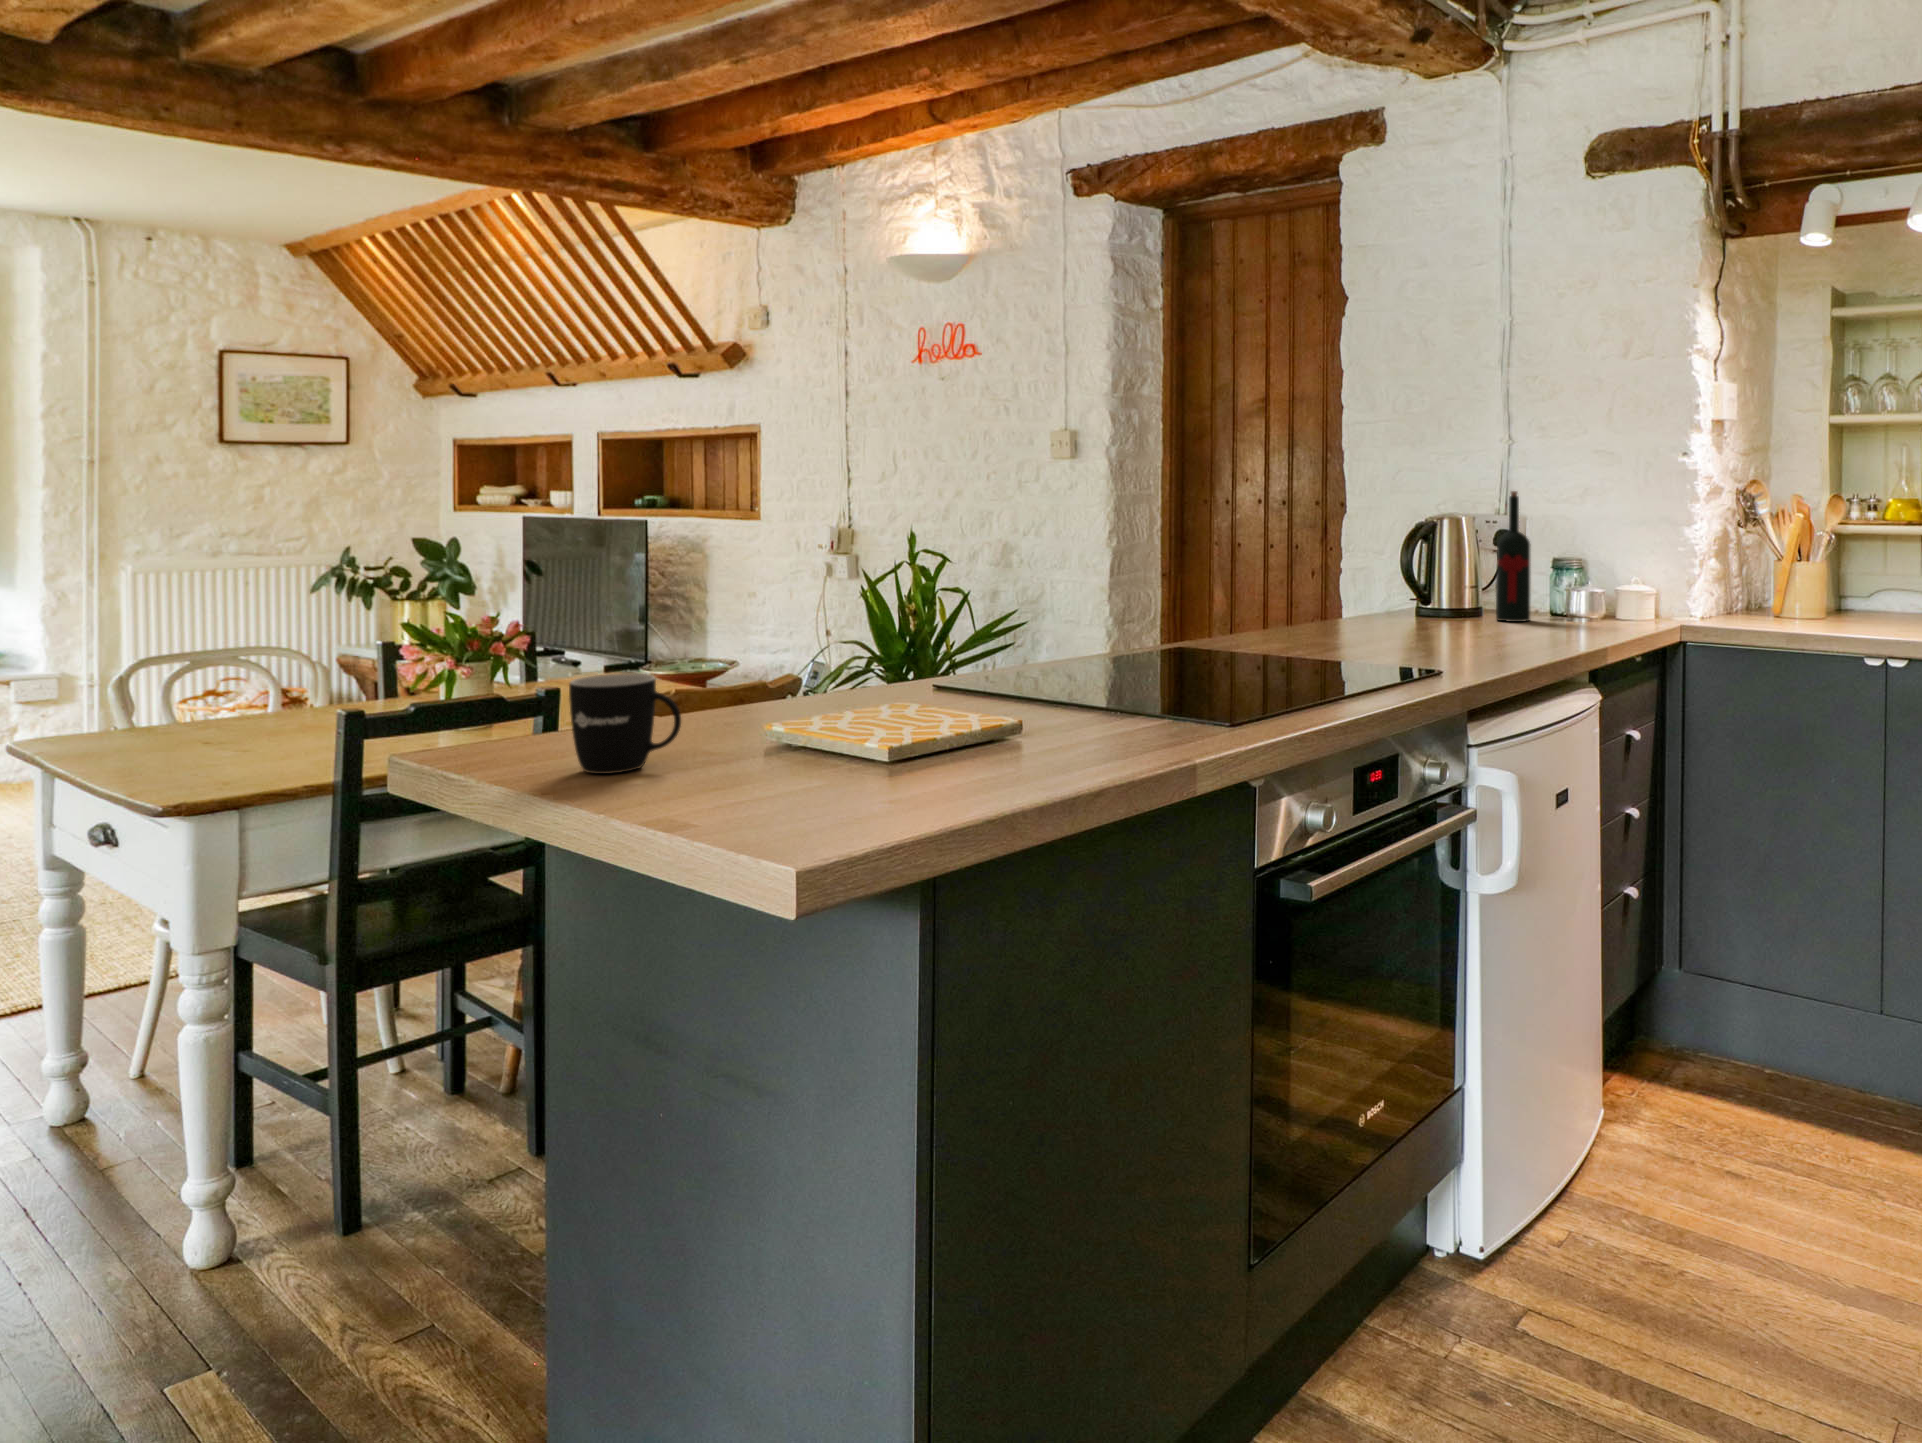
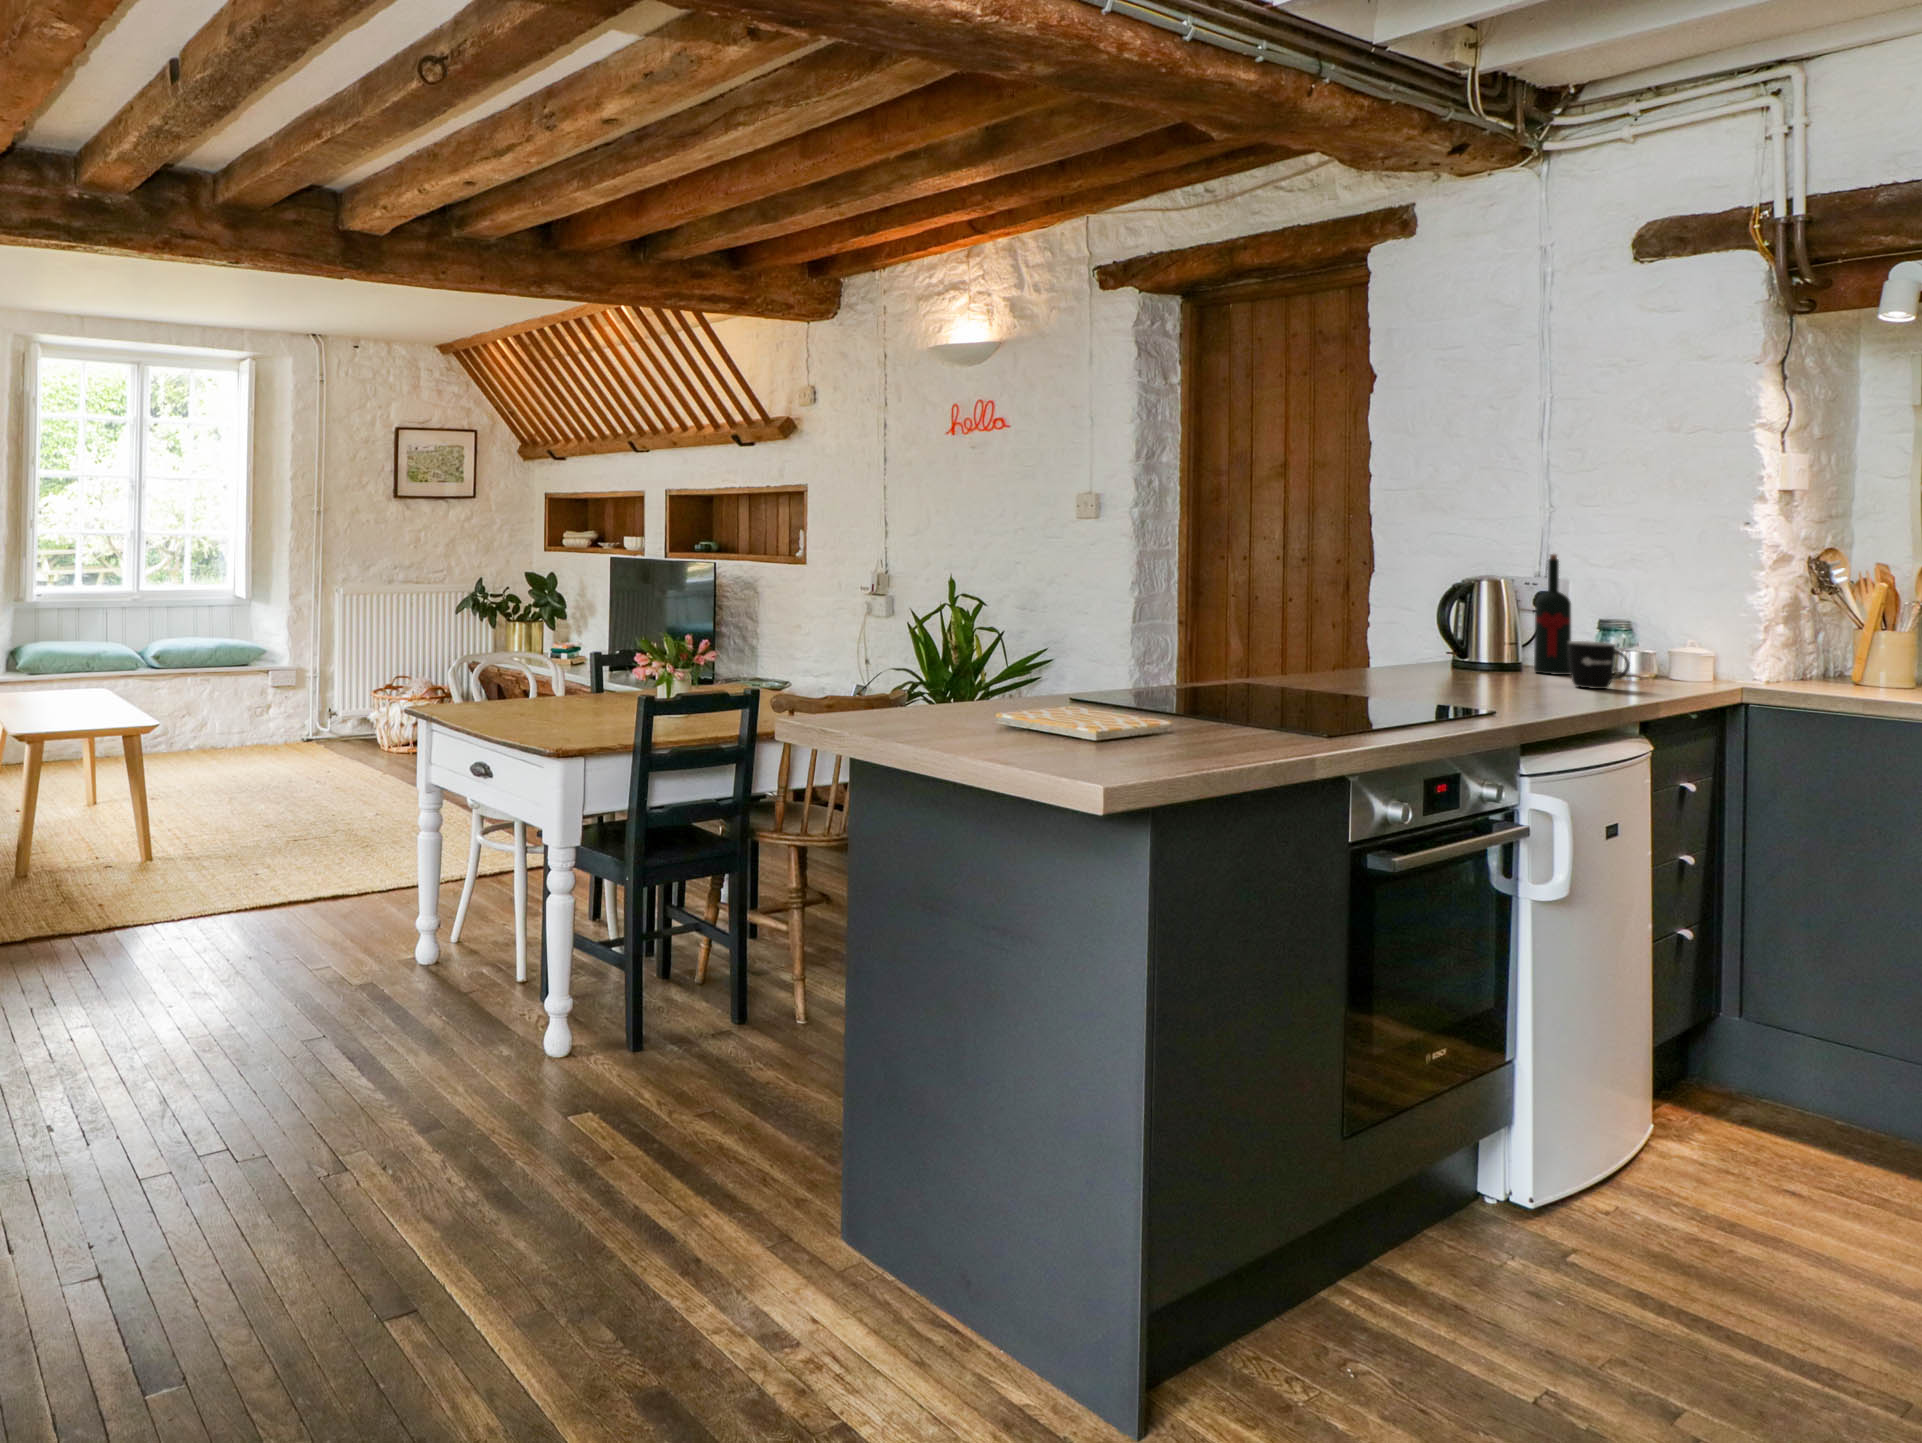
mug: present [569,674,681,774] -> present [1568,641,1630,689]

